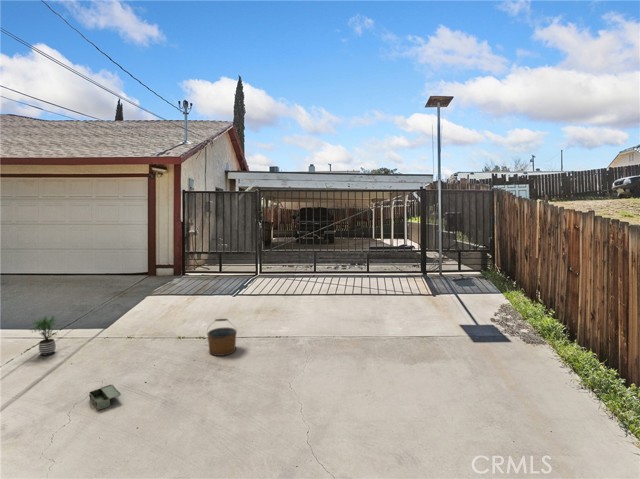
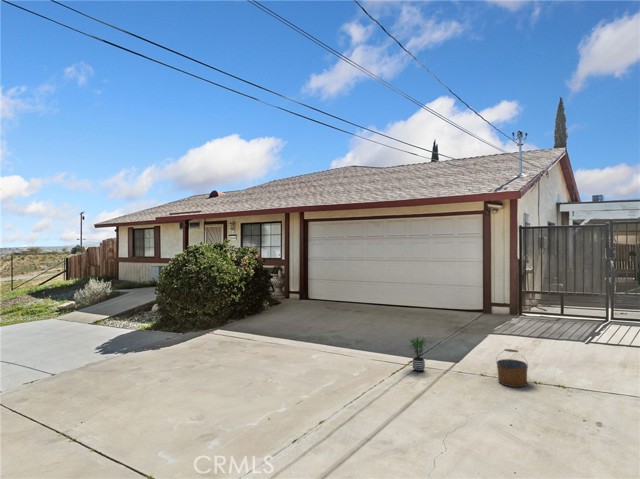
bucket: present [207,319,237,356] -> present [497,349,528,387]
toolbox: present [89,385,121,410] -> none [471,412,504,434]

